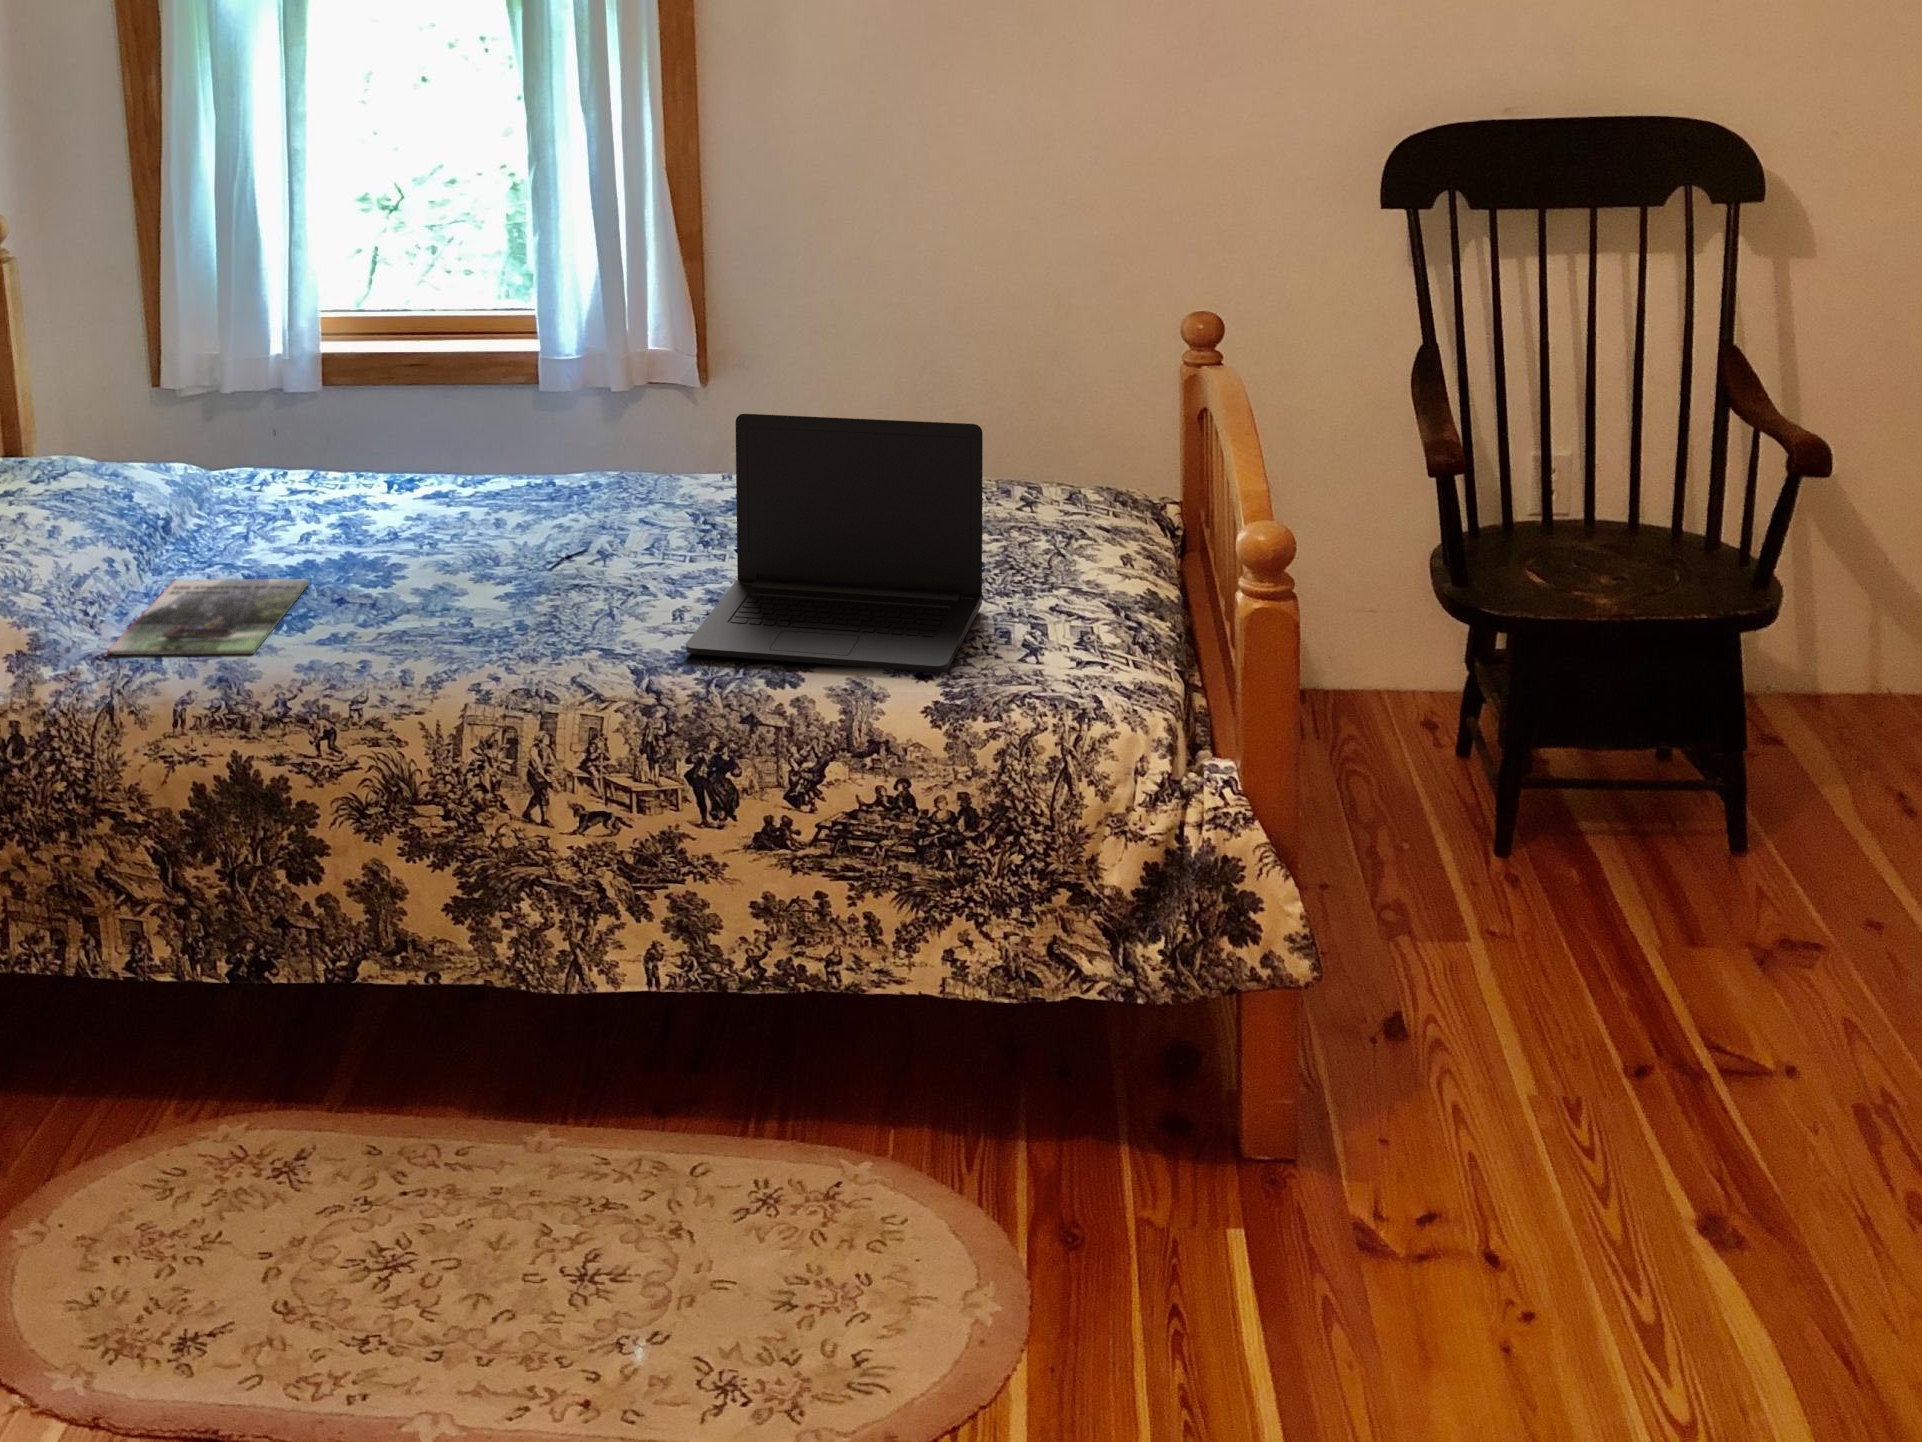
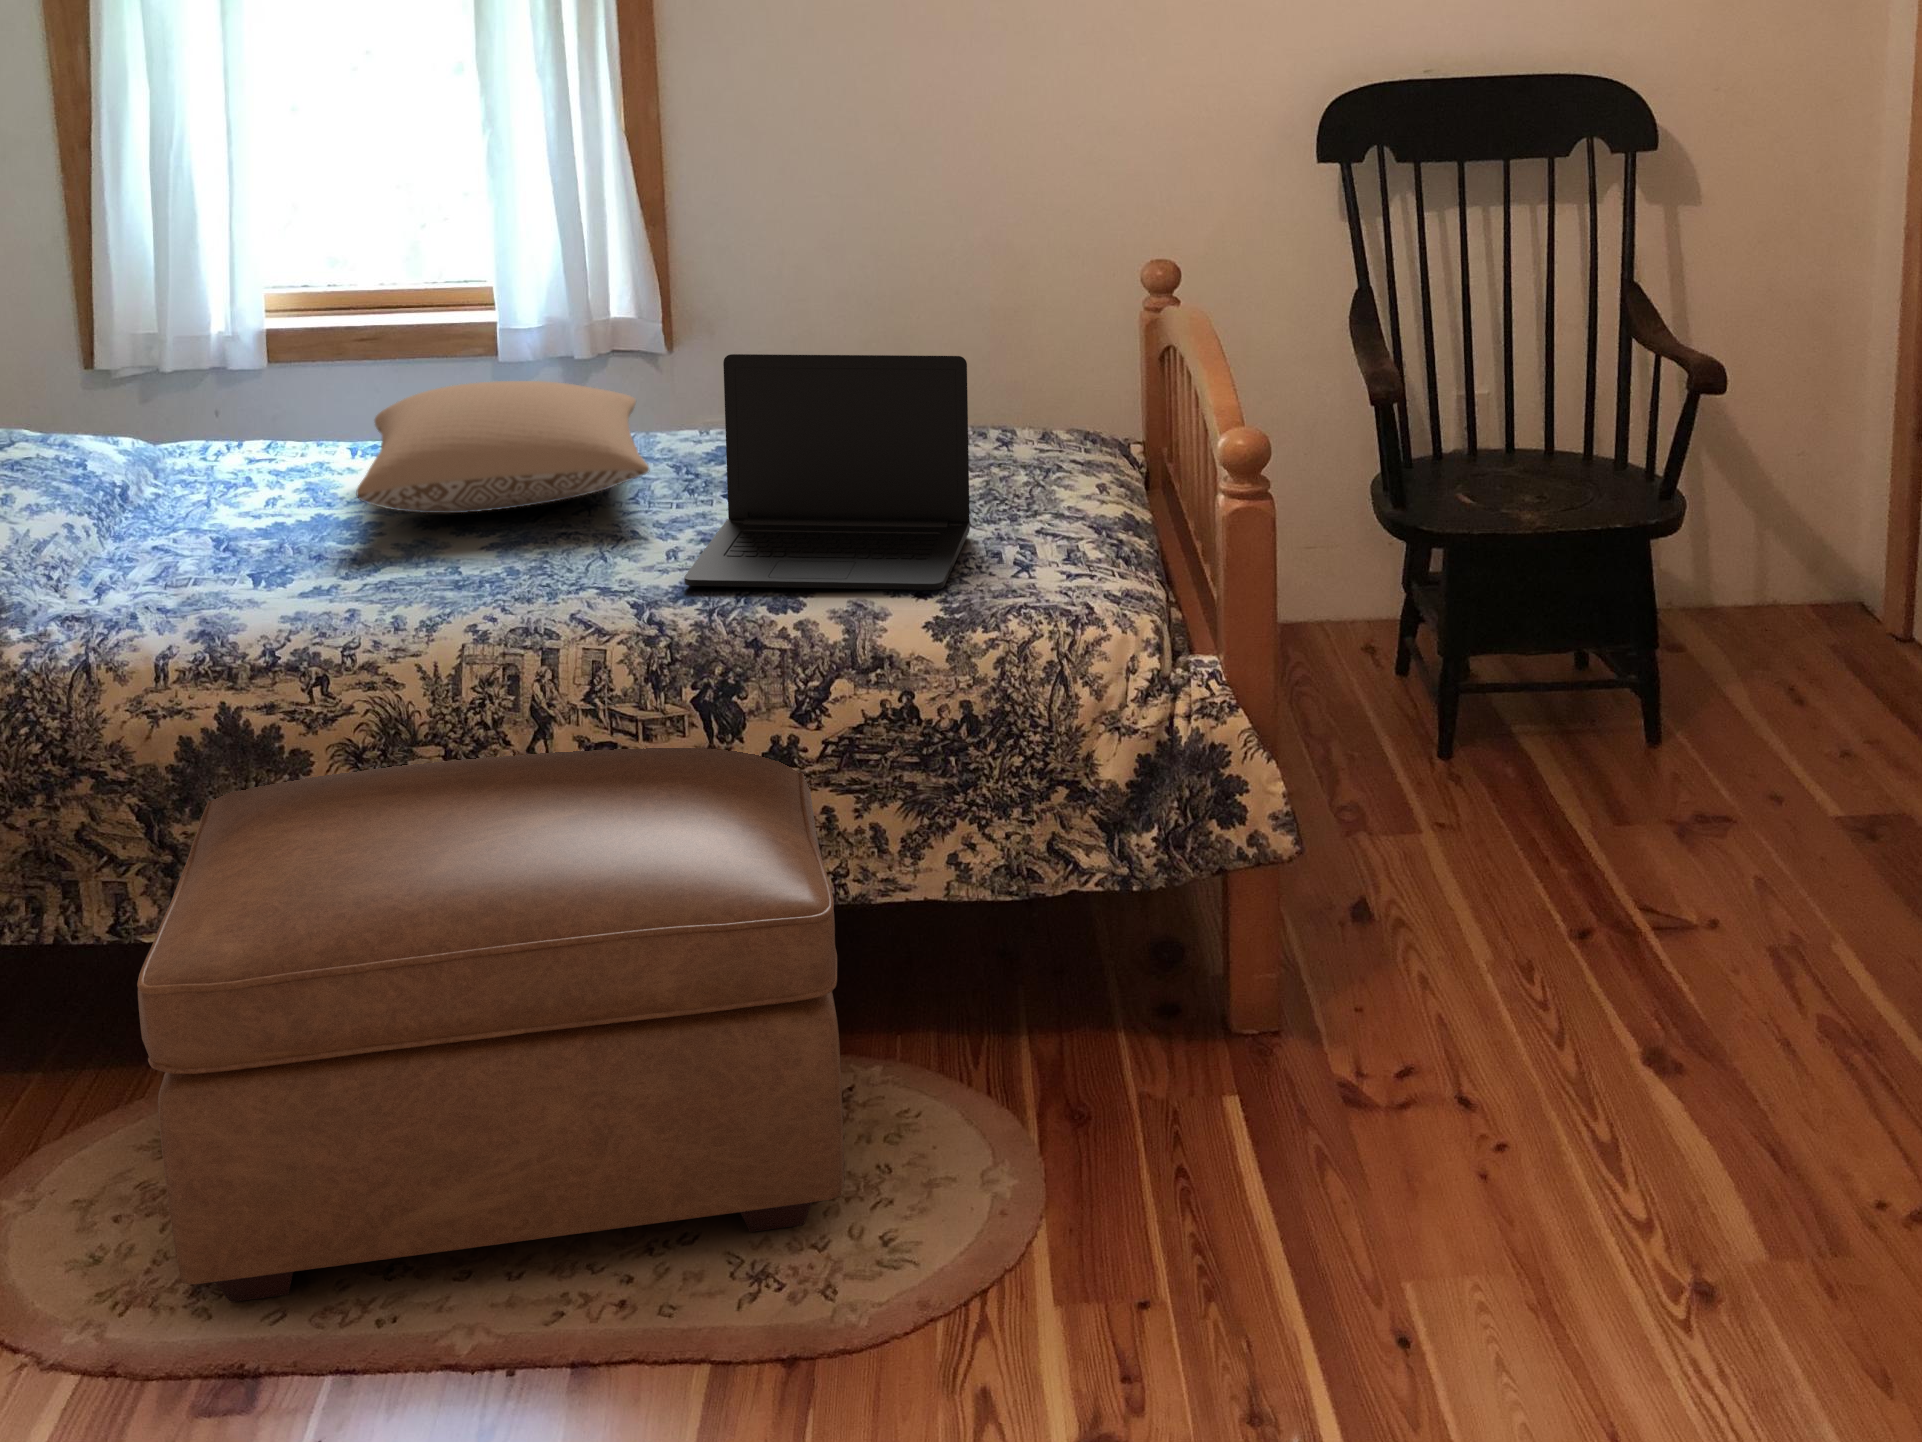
pillow: none [376,427,661,558] -> present [356,381,649,513]
magazine: present [108,579,309,655] -> none [77,538,285,617]
ottoman: none [127,807,818,1359] -> present [137,748,844,1302]

